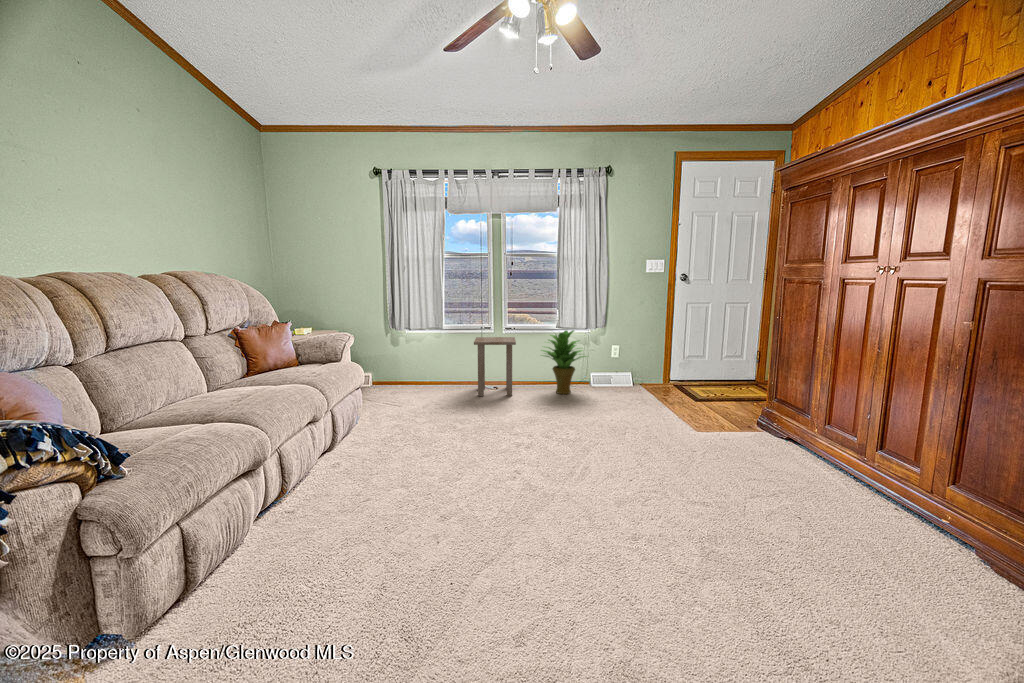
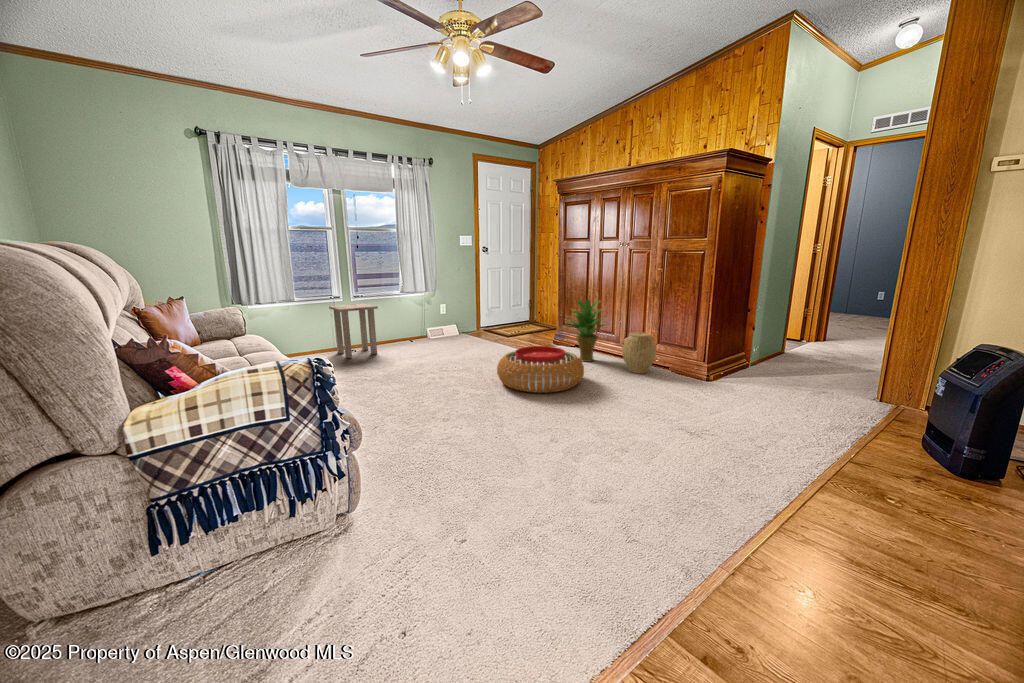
potted plant: present [541,330,586,394] -> present [568,299,605,362]
pouf: none [581,432,735,529] -> present [497,346,584,393]
woven basket: none [849,448,941,544] -> present [622,332,656,373]

